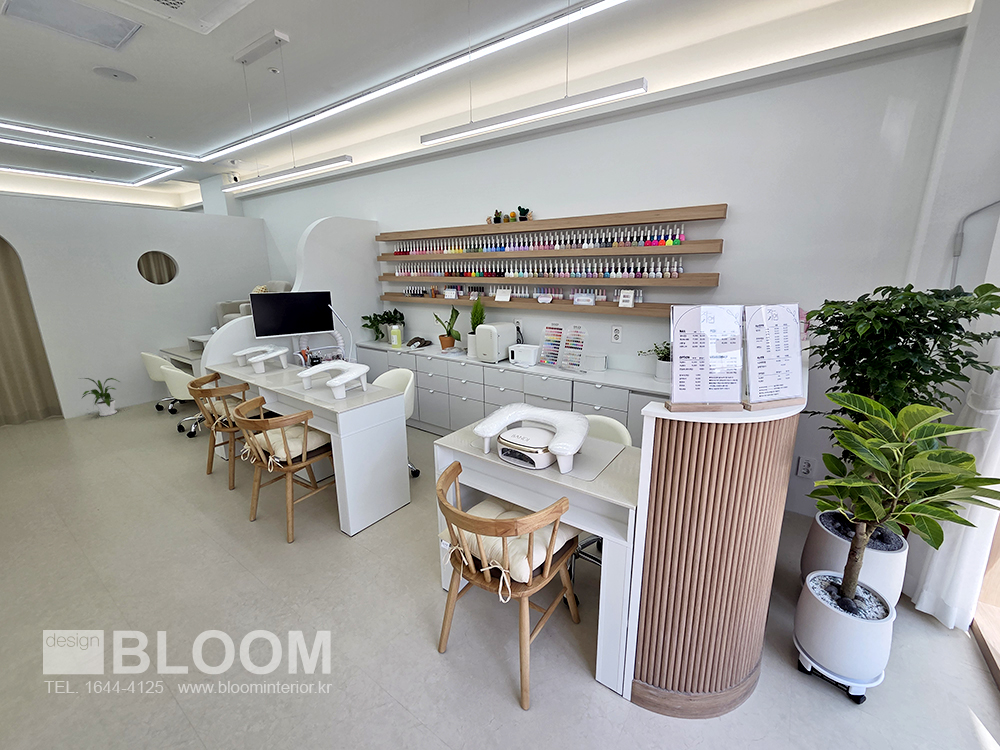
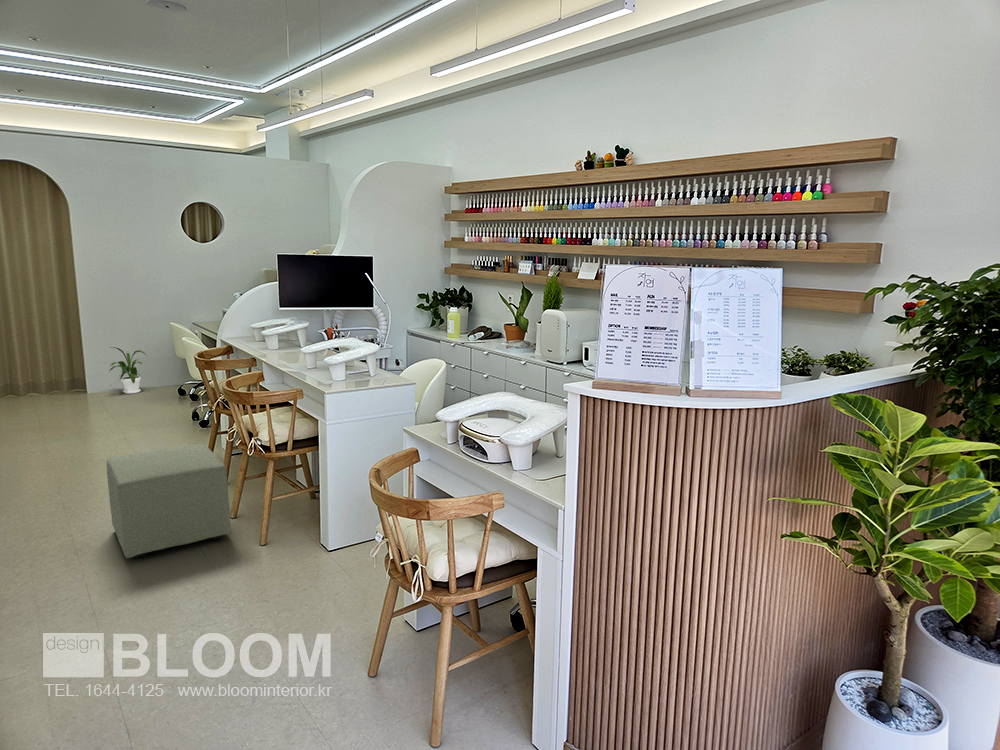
ottoman: none [120,466,259,590] -> present [107,444,231,558]

